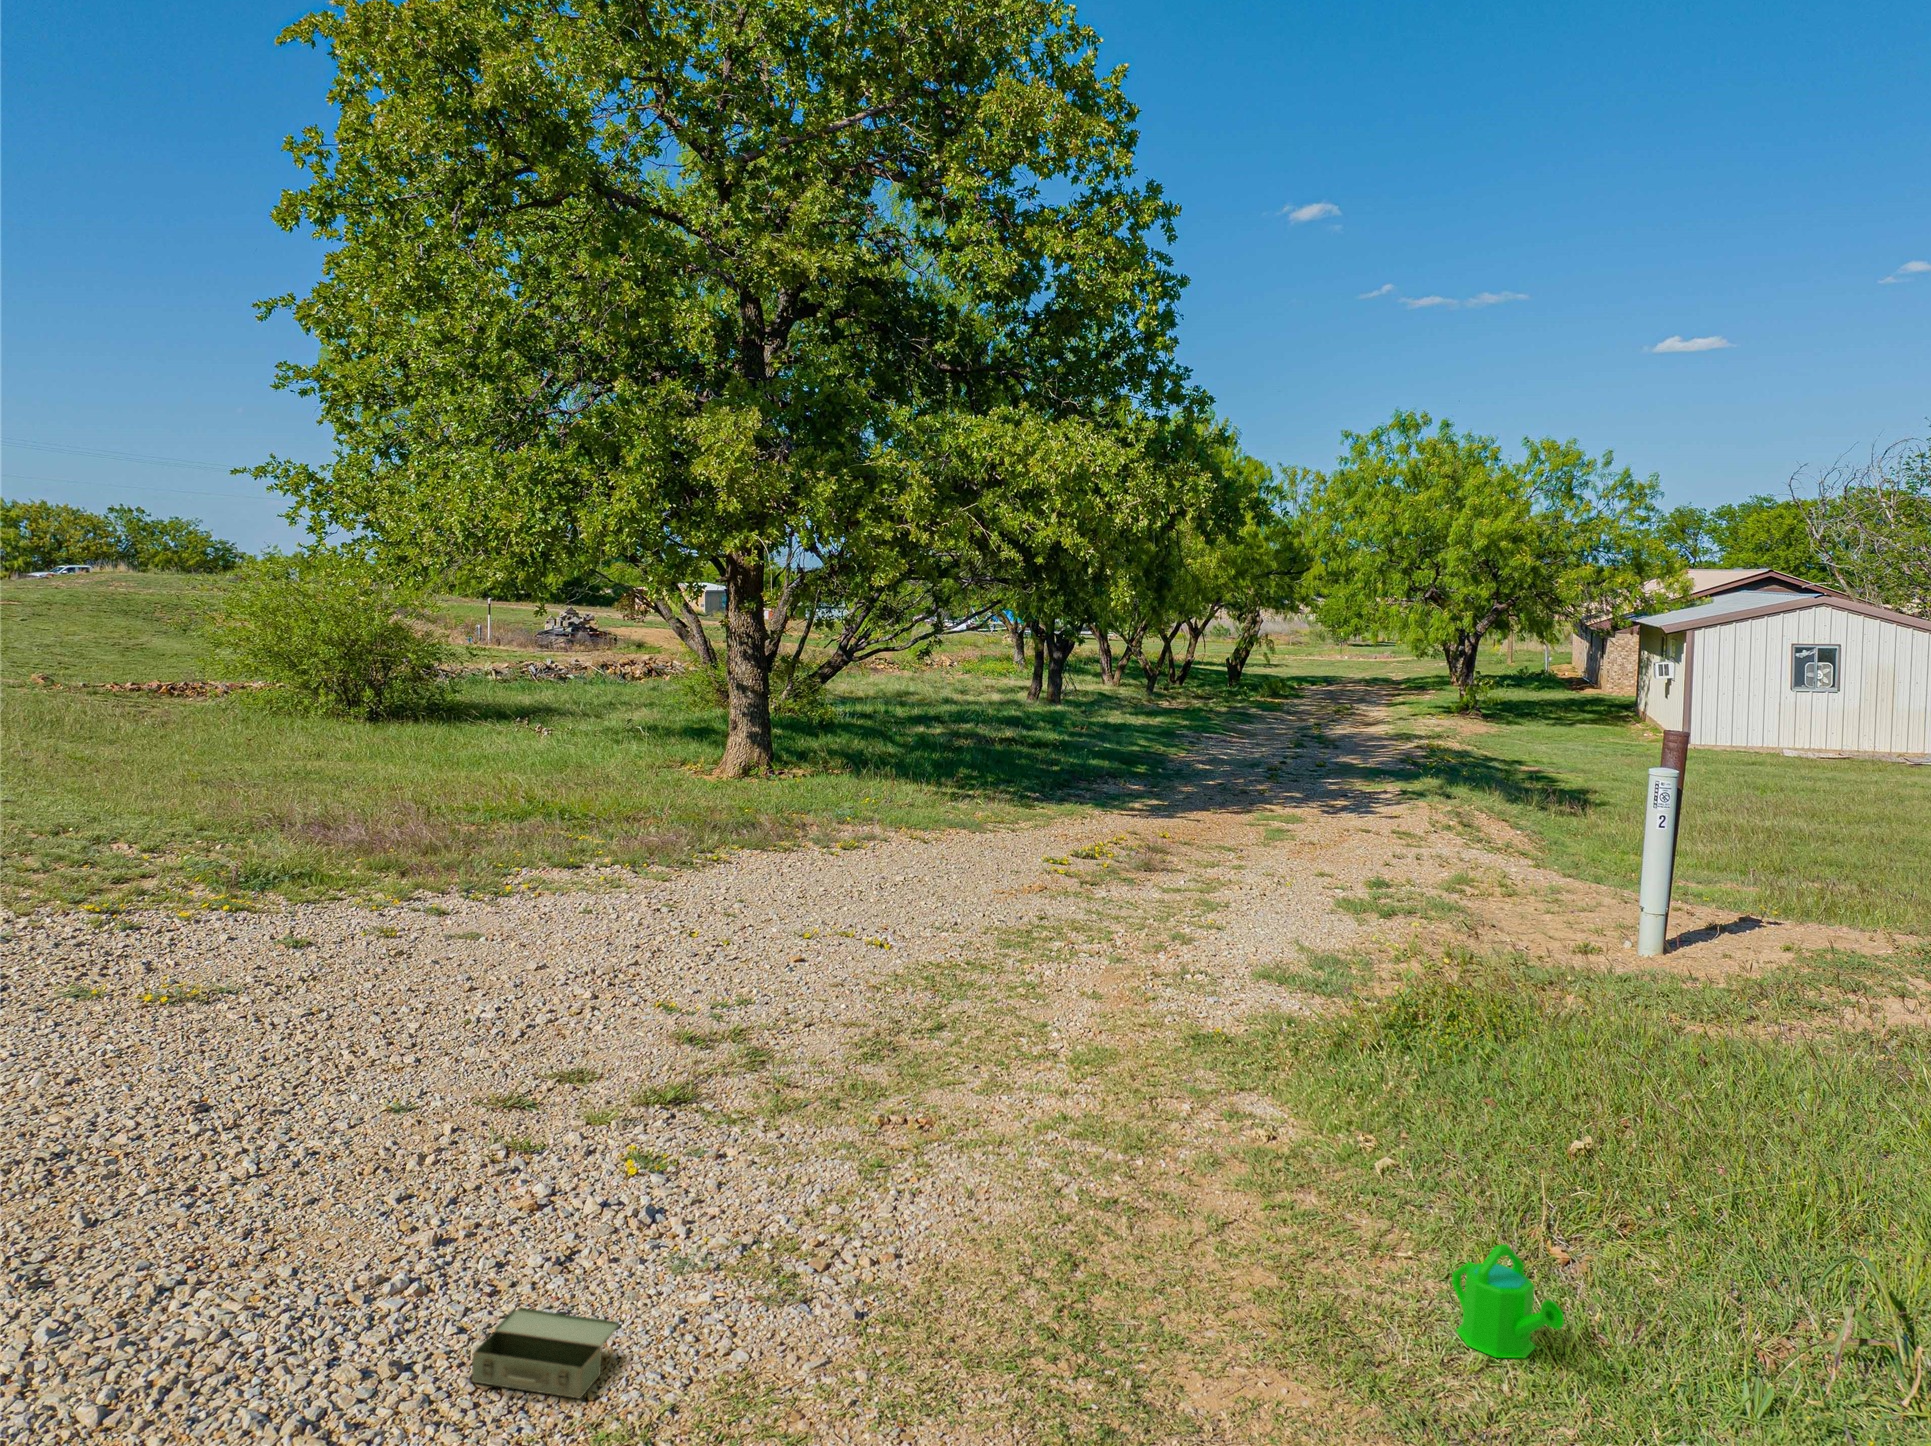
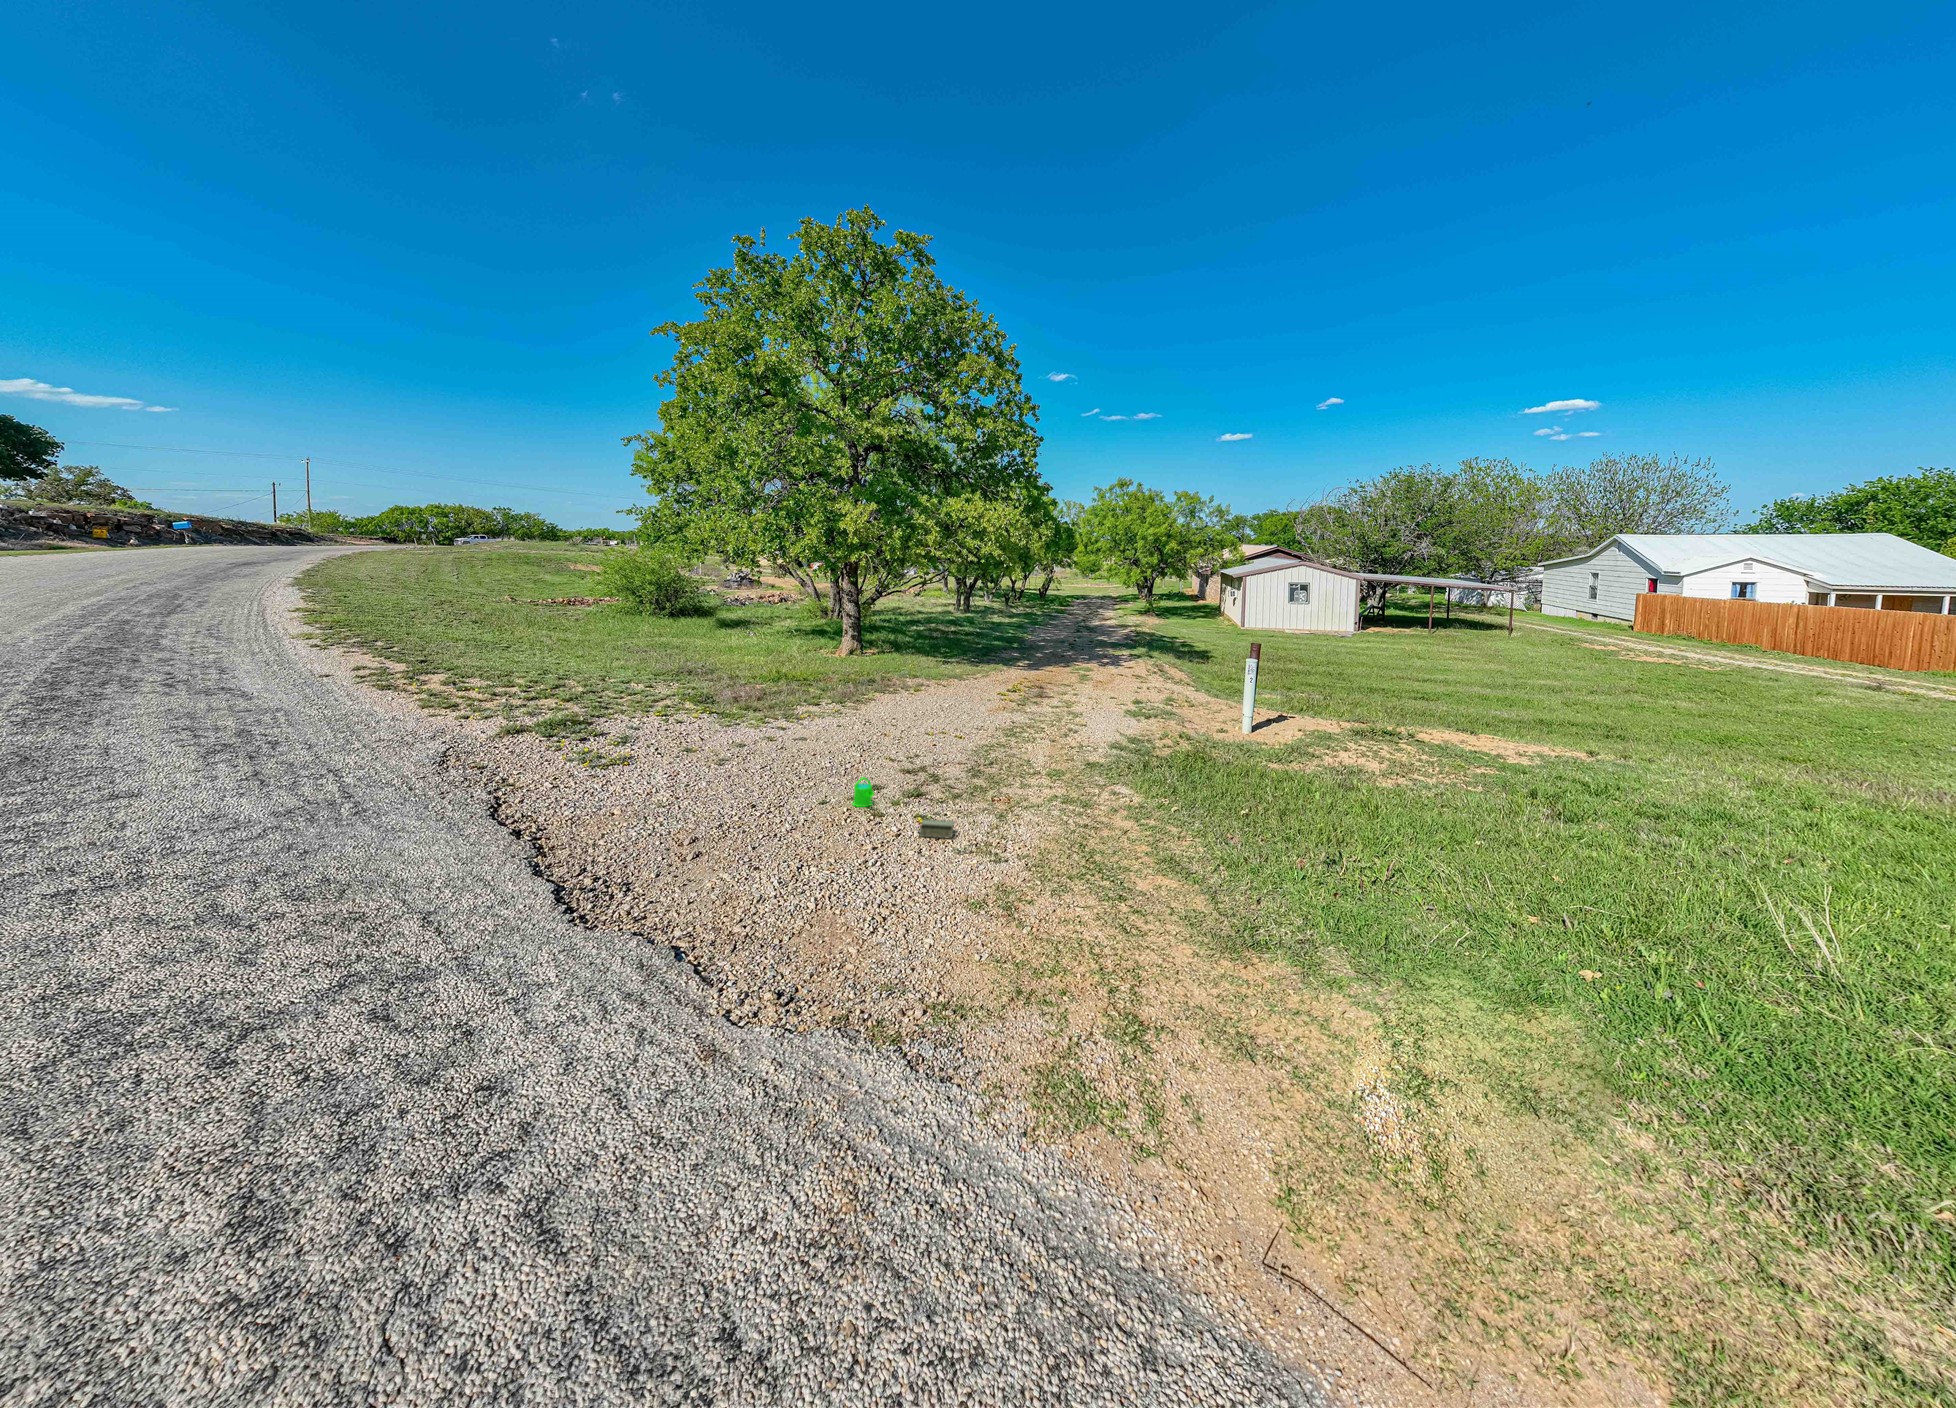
watering can: present [1451,1244,1564,1358] -> present [852,777,874,807]

